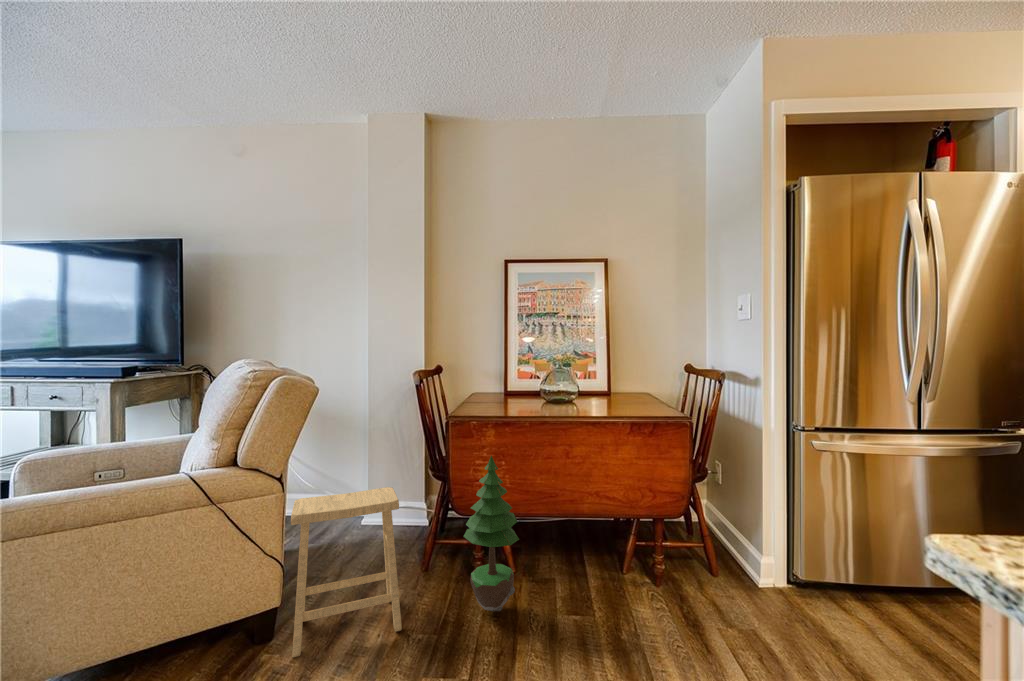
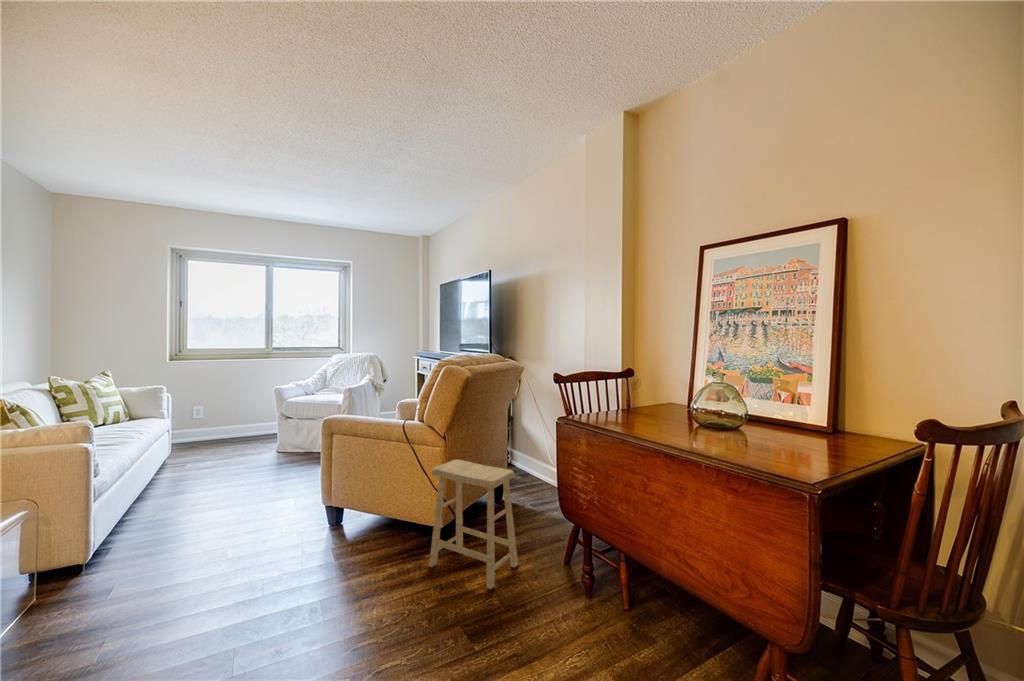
potted tree: present [463,456,519,611] -> none [534,465,591,624]

